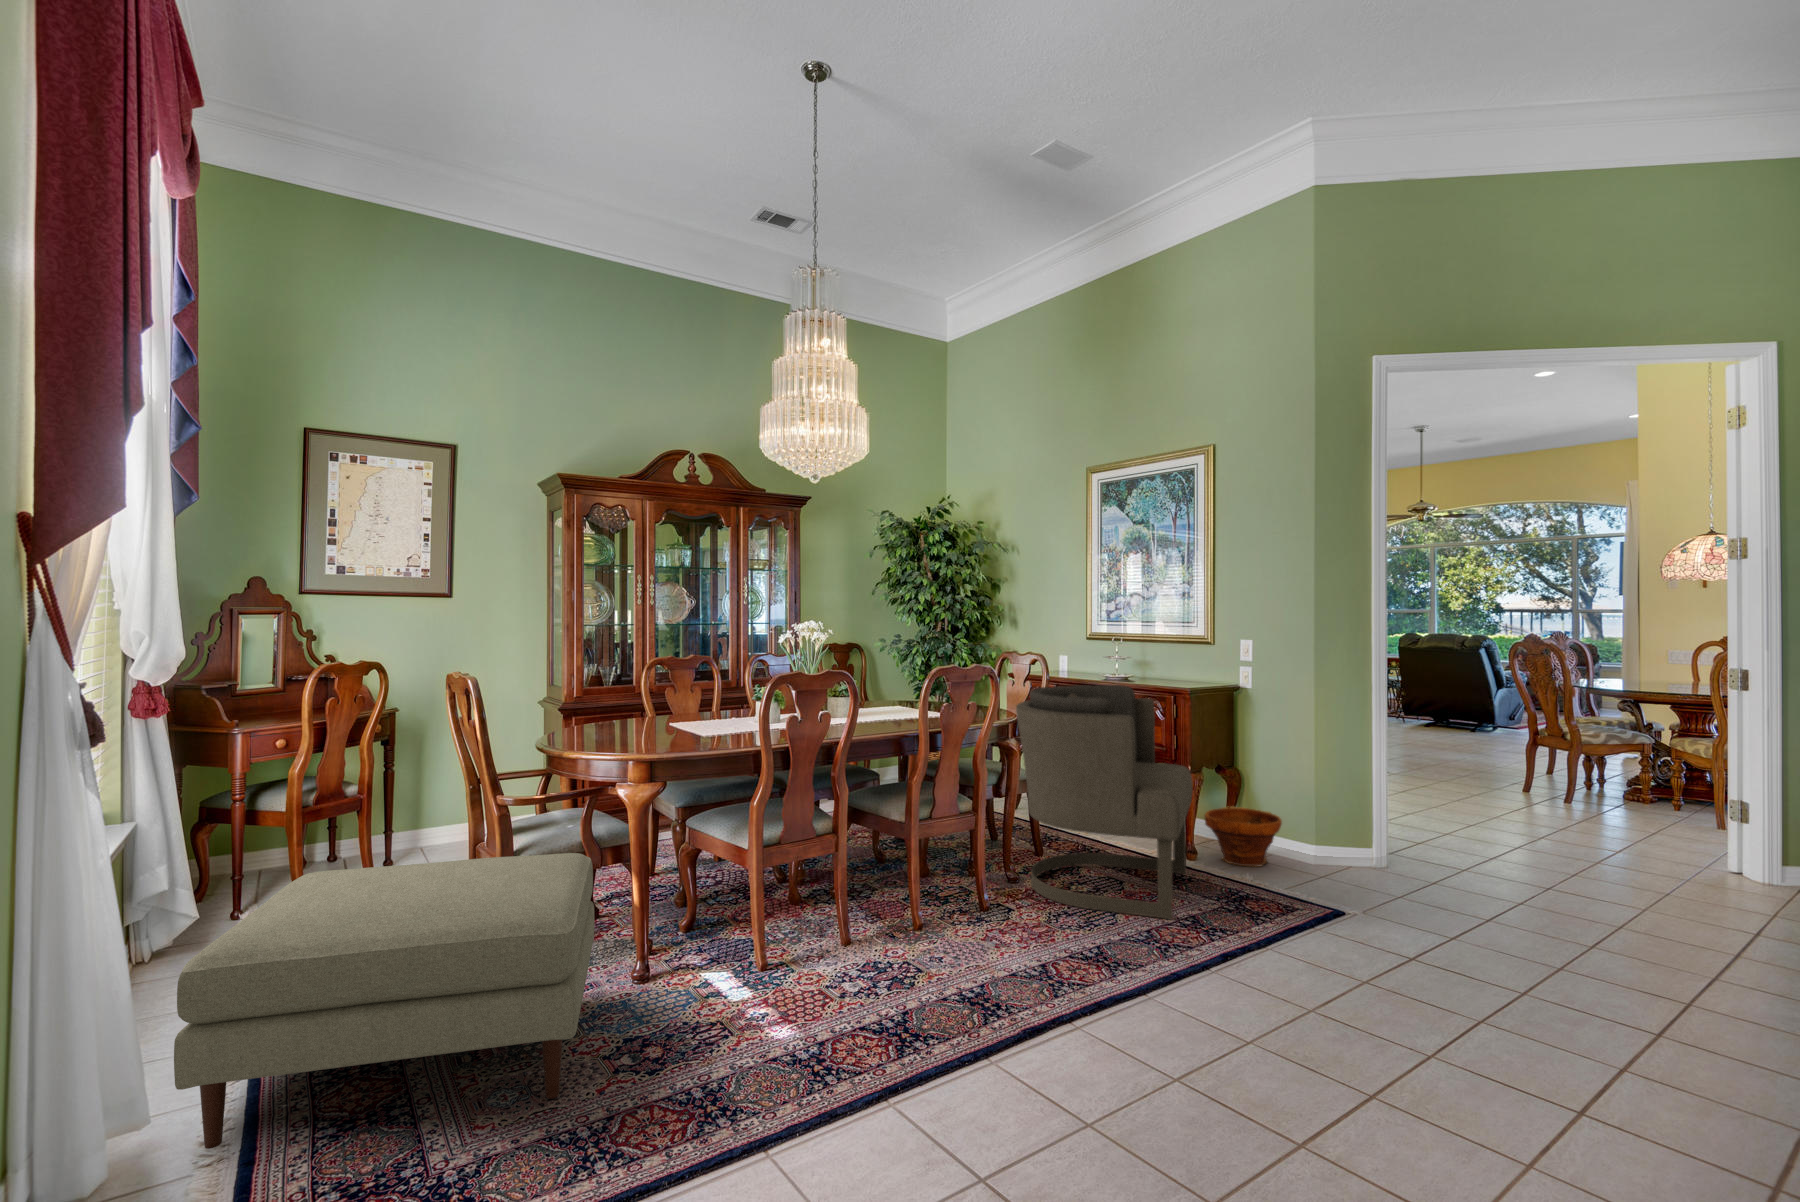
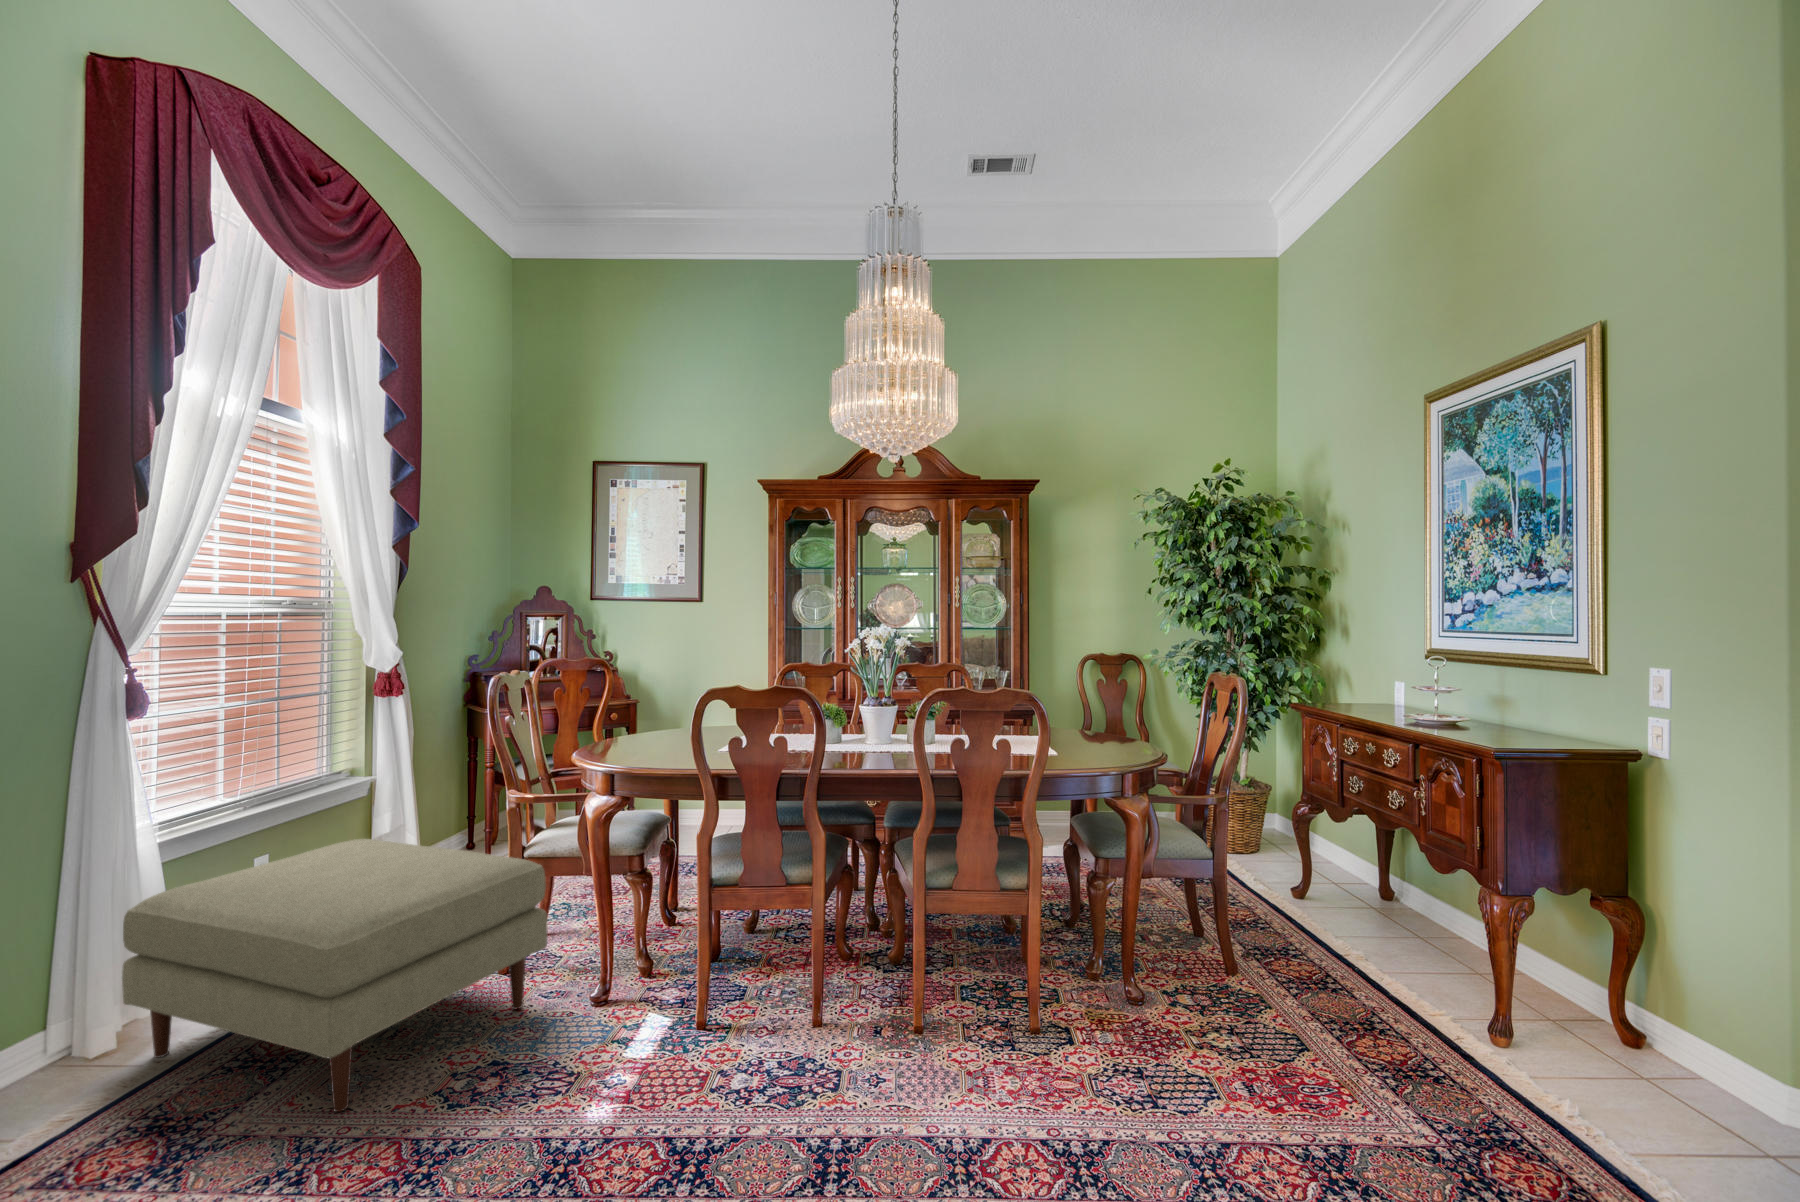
armchair: present [1016,685,1193,919] -> none [1124,725,1460,1144]
planter: present [1205,807,1282,866] -> none [1529,962,1704,1095]

